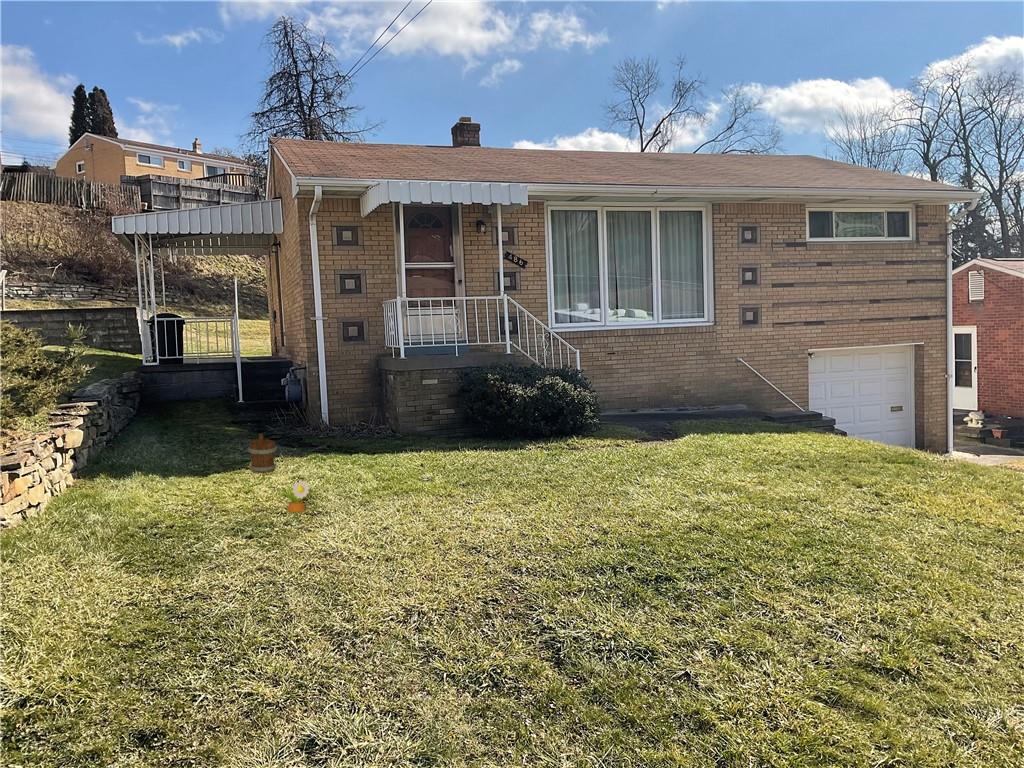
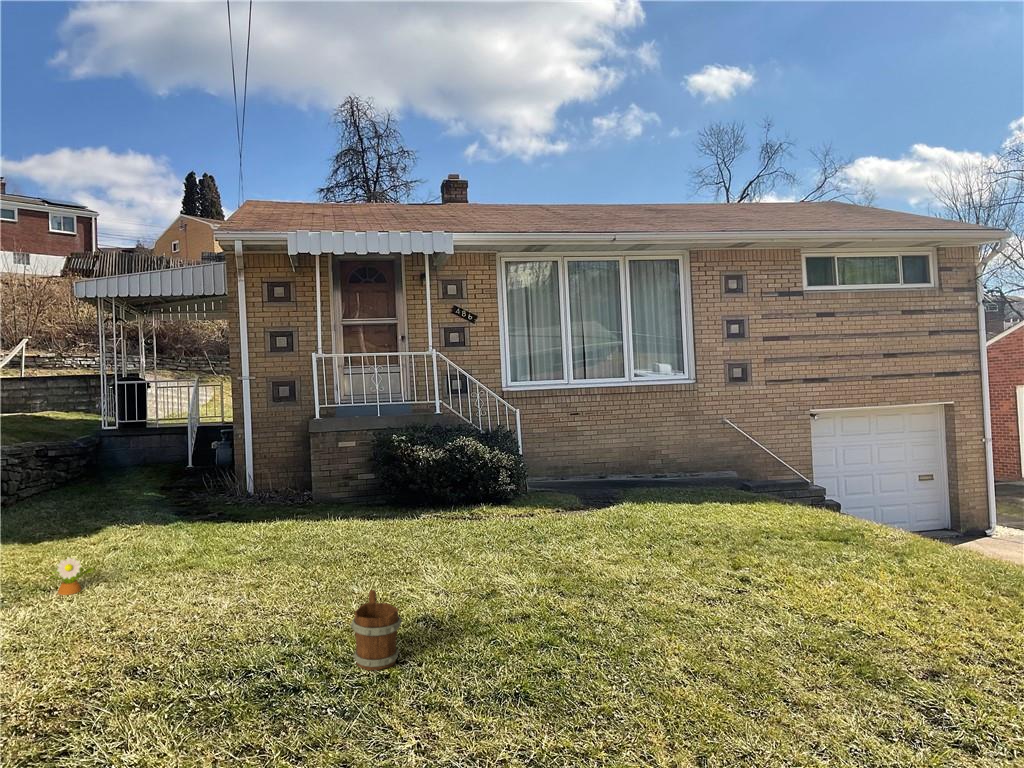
bucket: present [248,434,277,473] -> present [351,590,402,670]

